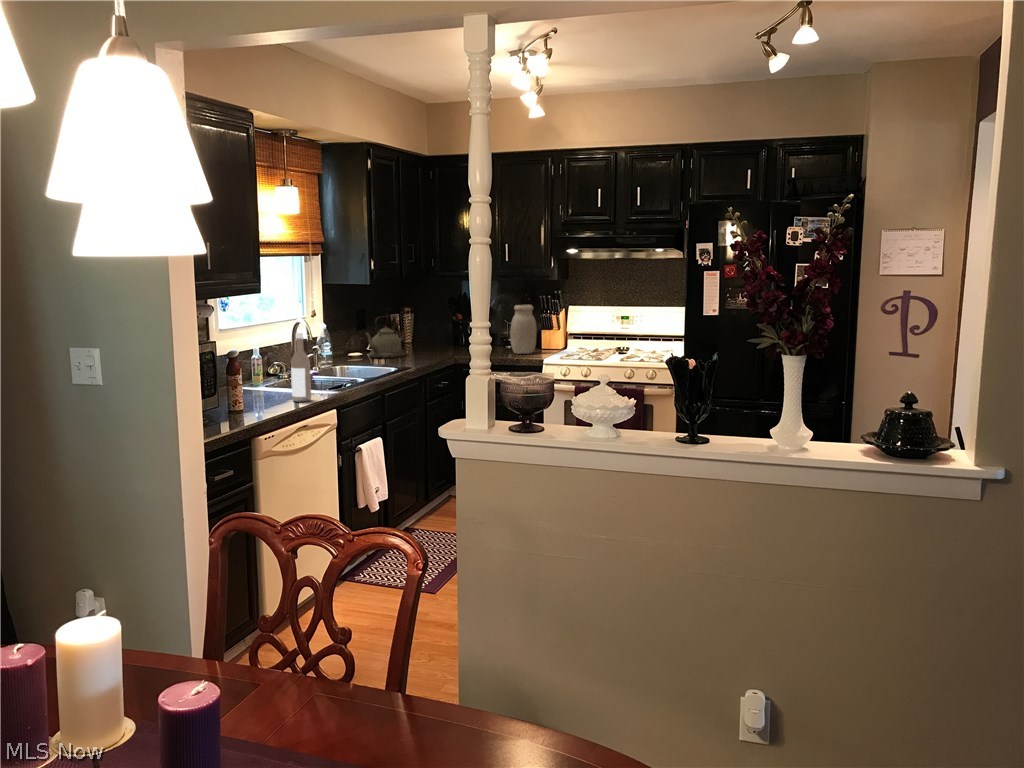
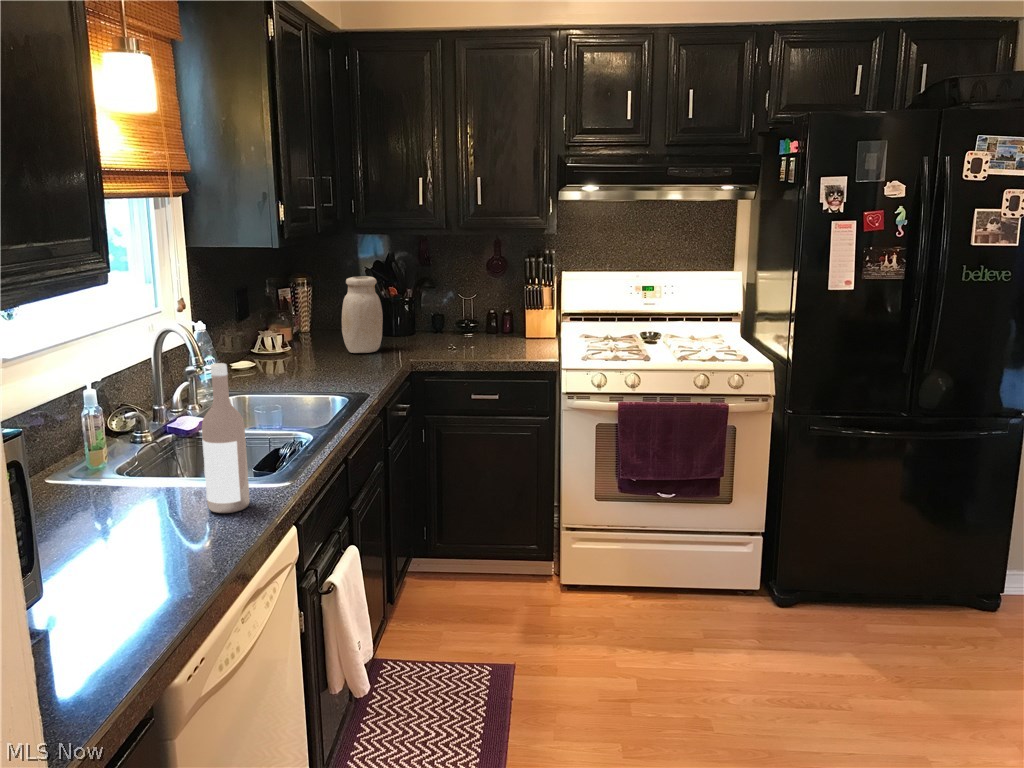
jar: present [510,305,537,354] -> present [342,276,383,353]
kettle: present [365,316,404,358] -> none [261,296,324,368]

